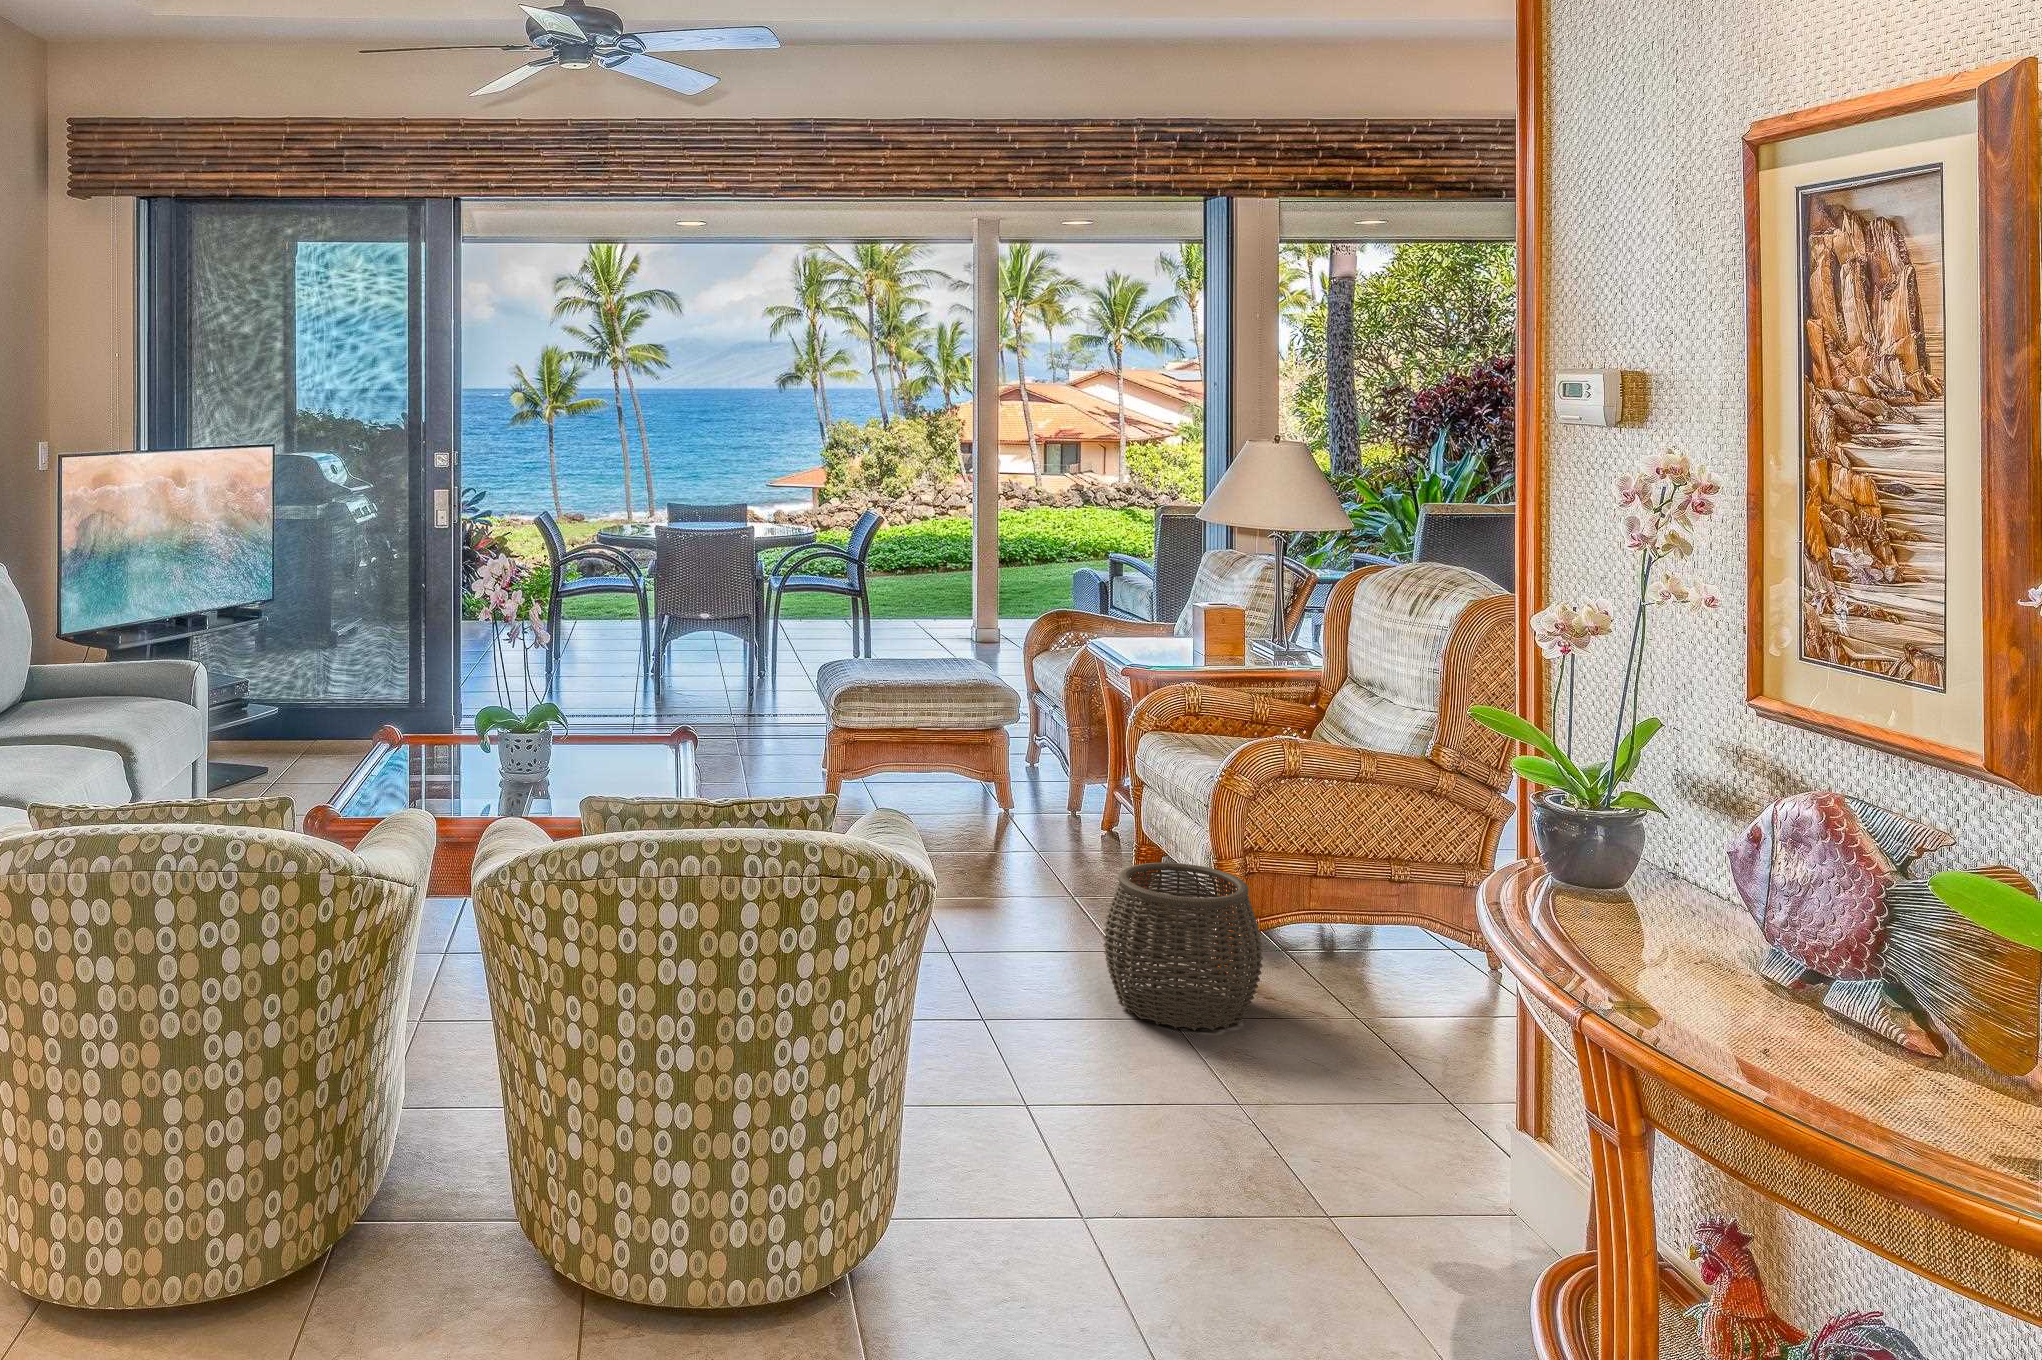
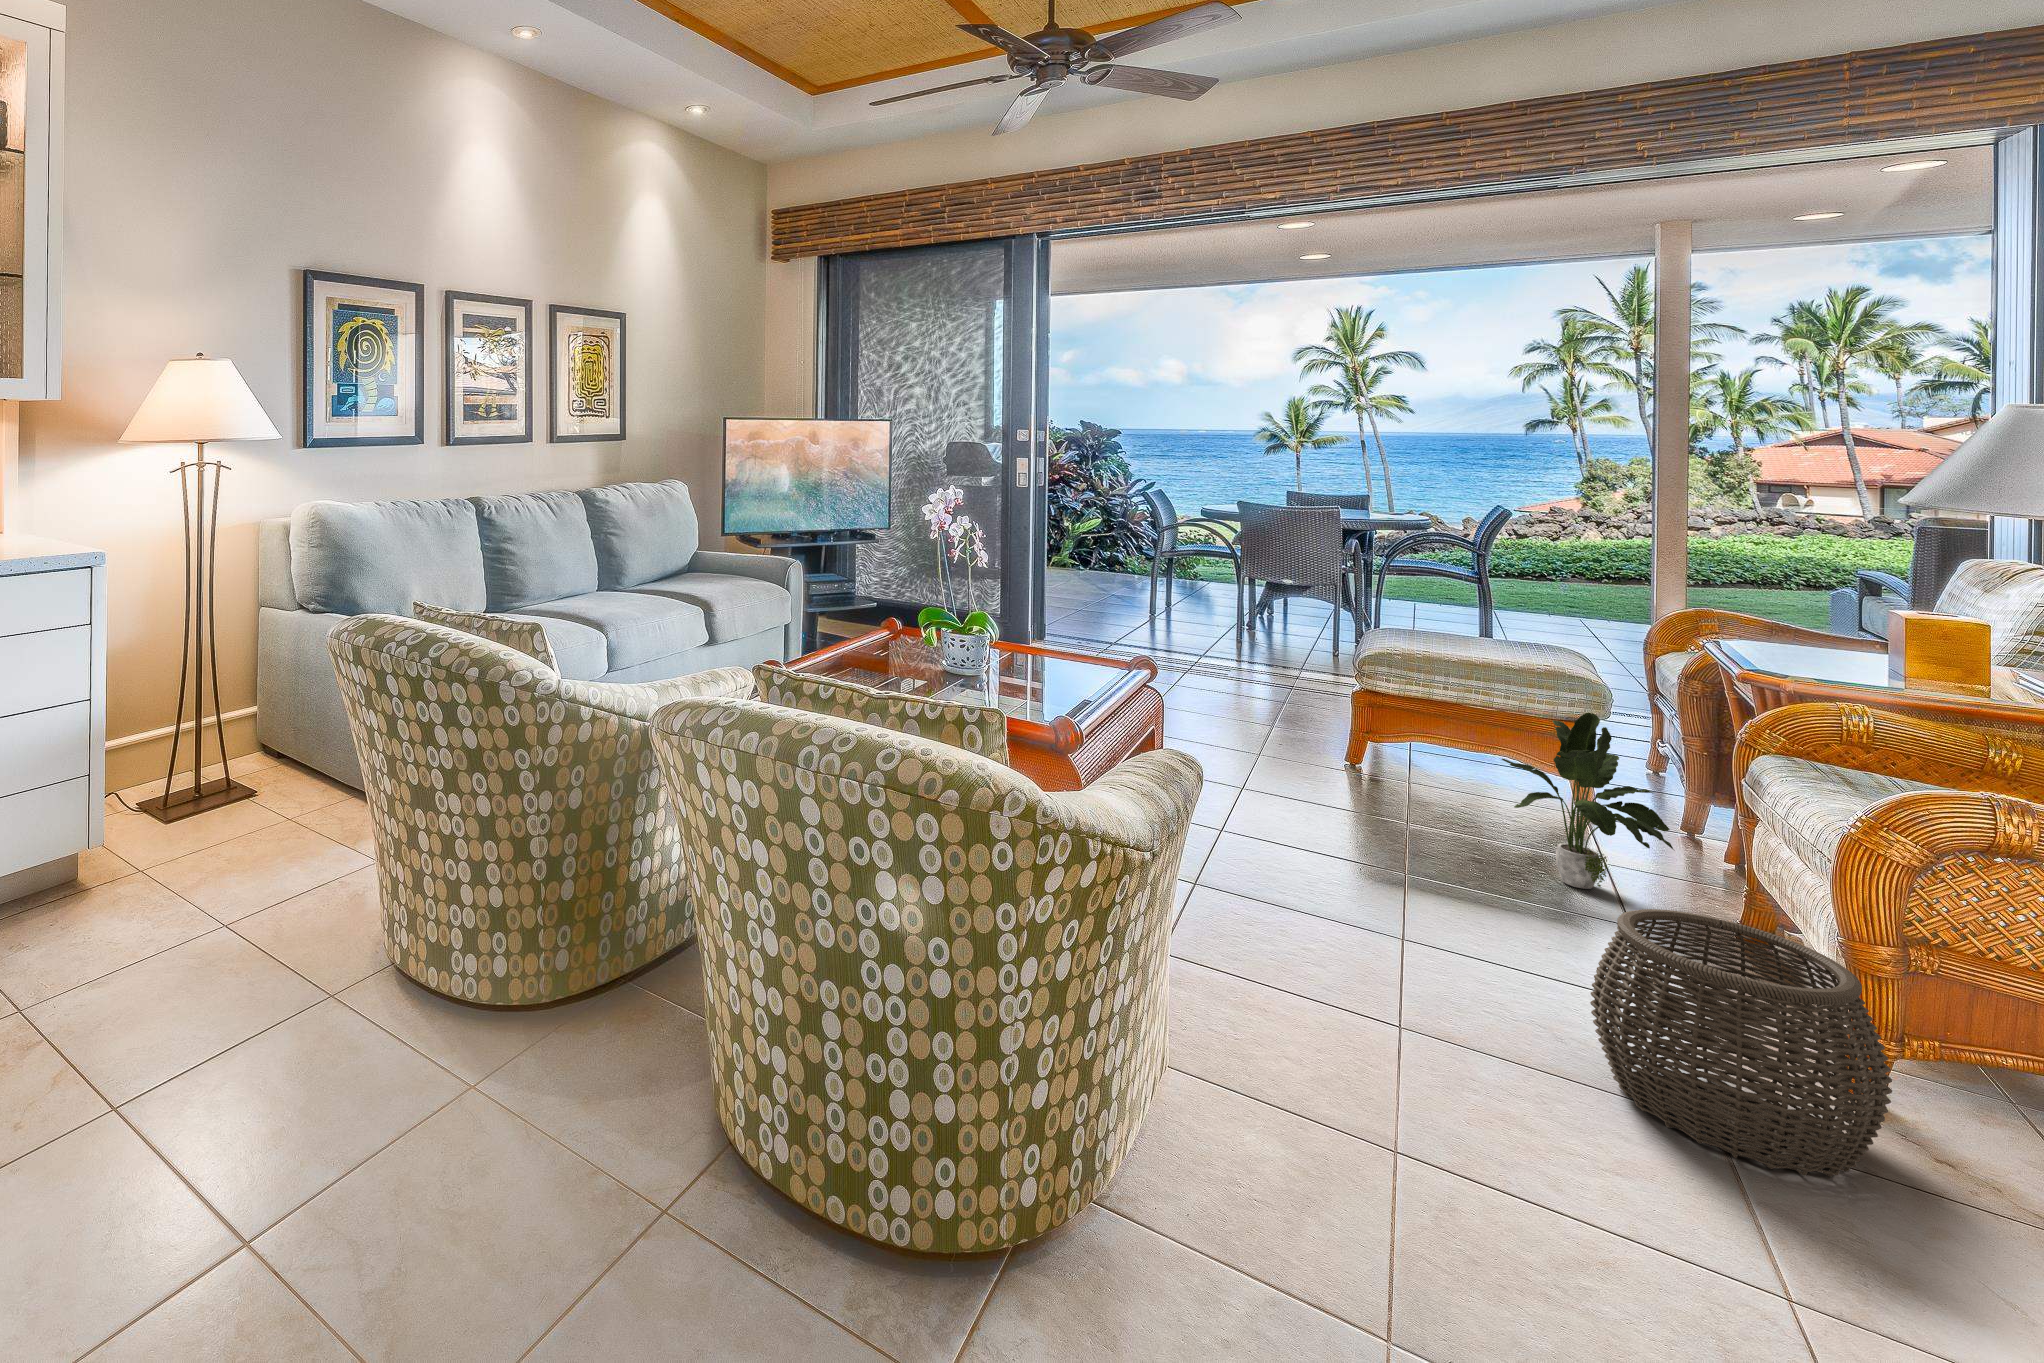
potted plant: none [978,716,1088,871] -> present [1502,713,1674,889]

